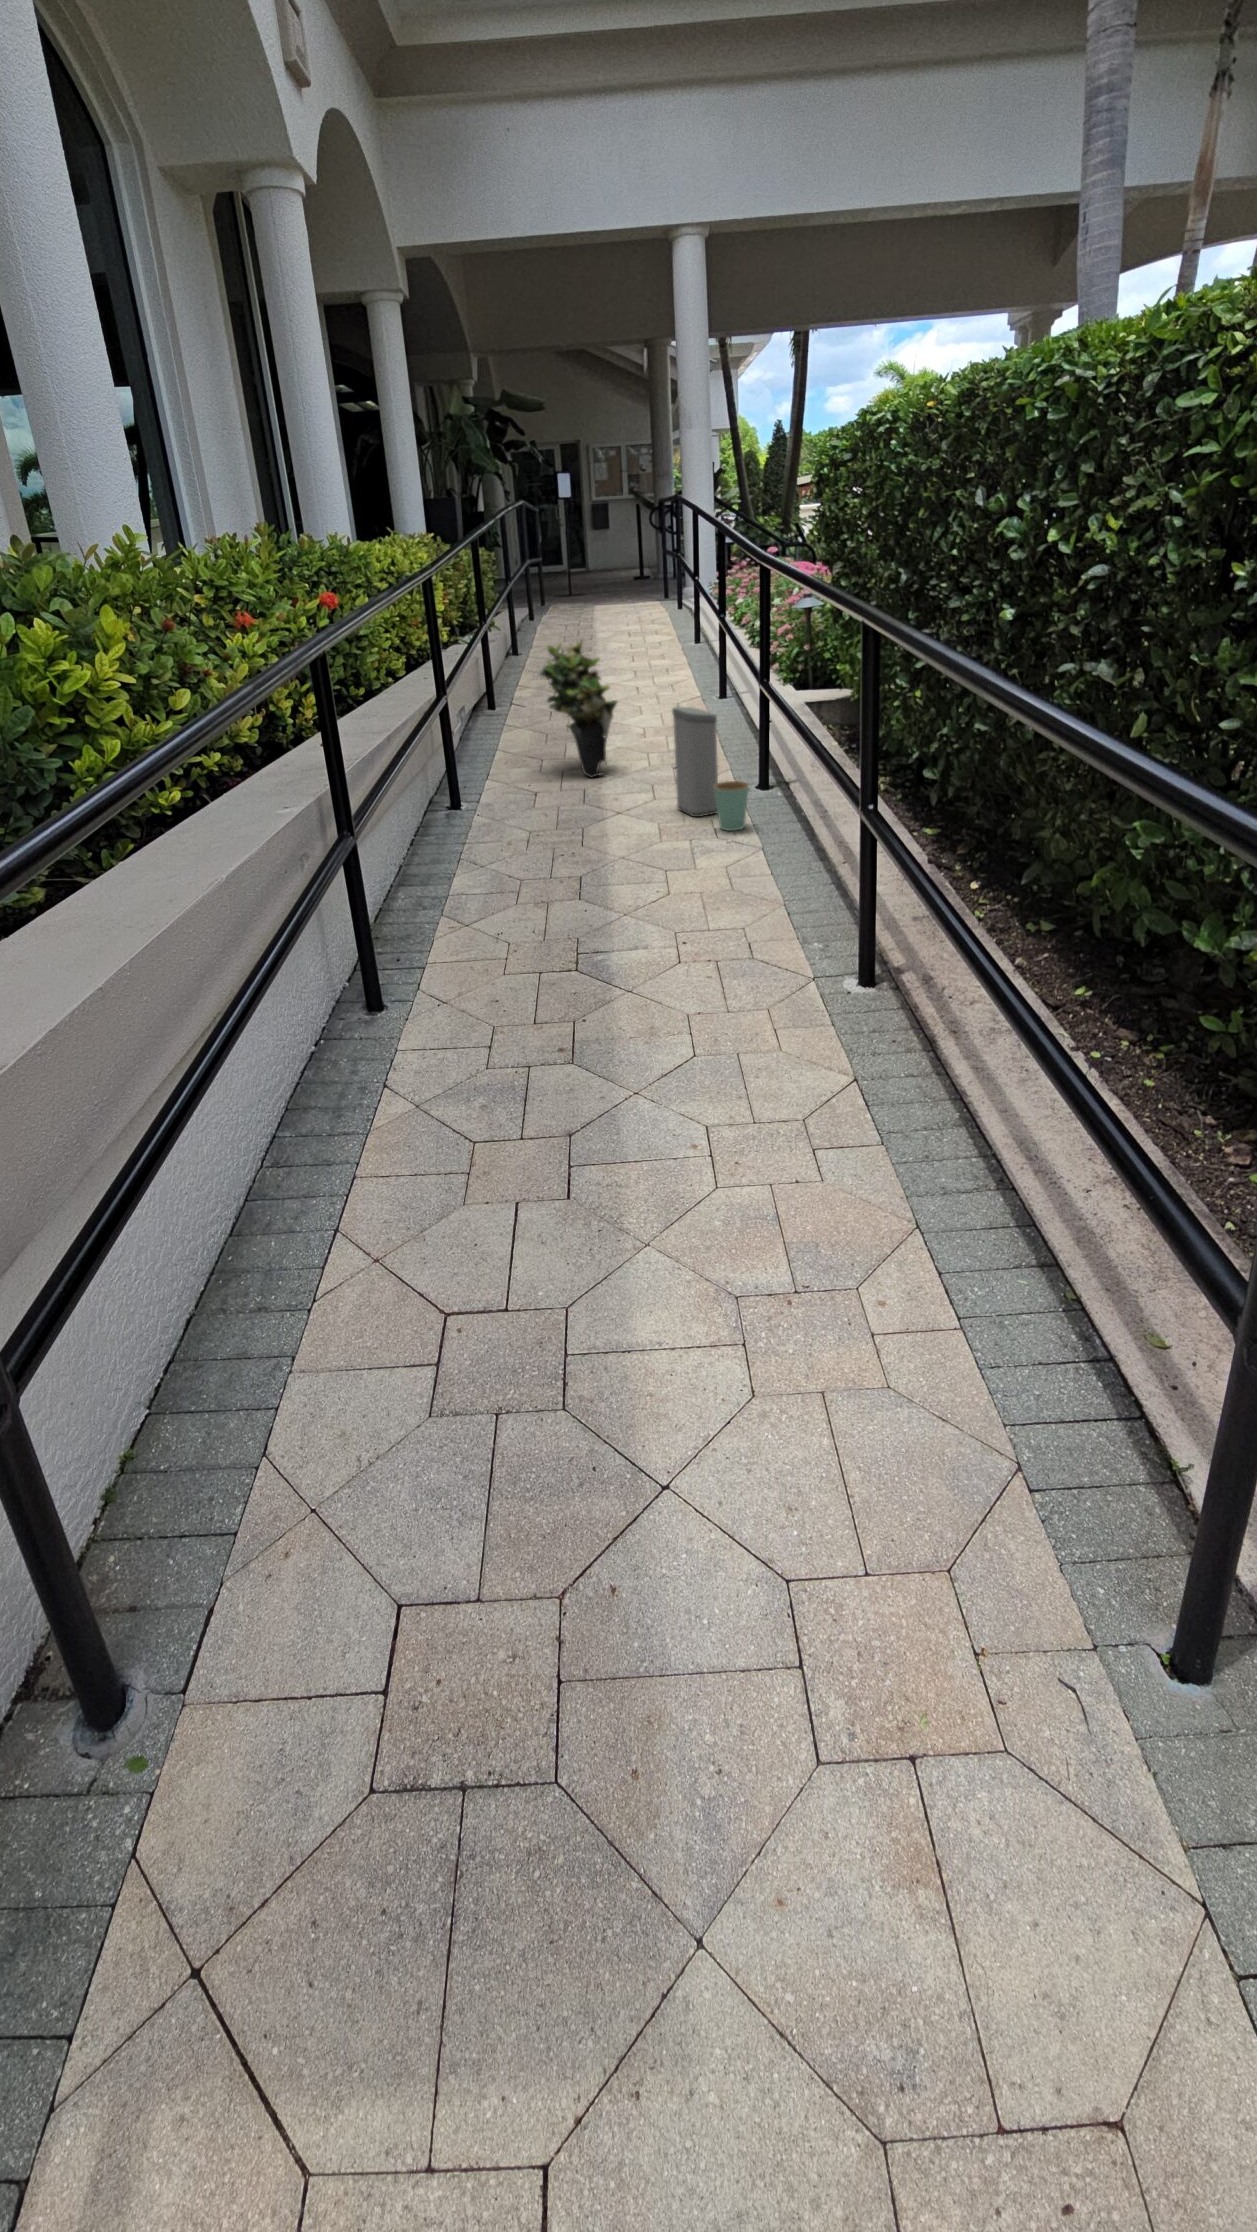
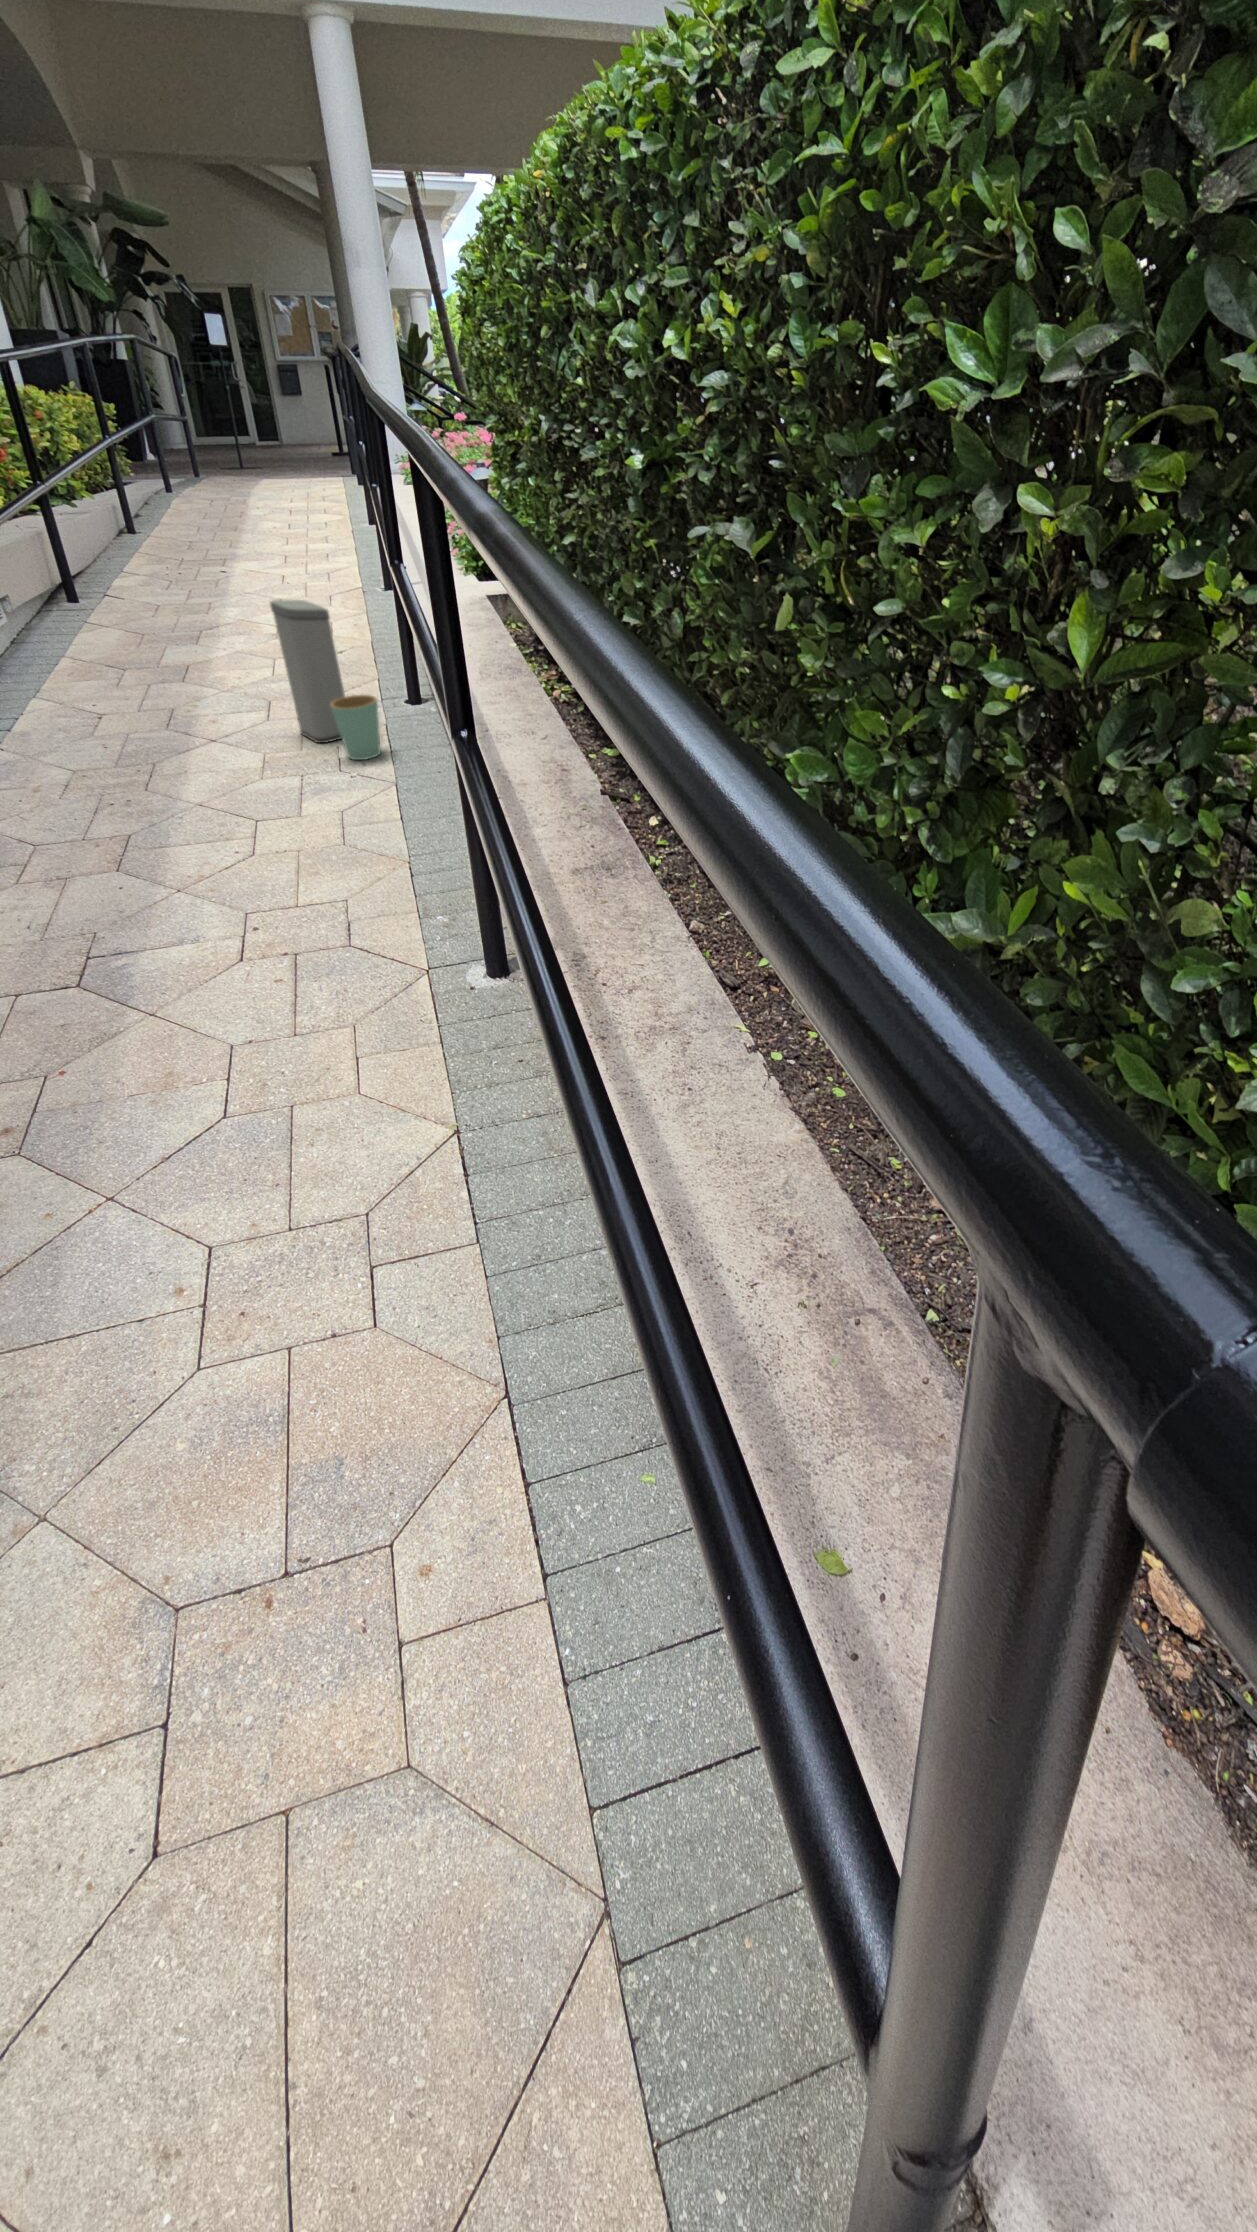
potted plant: present [539,641,617,778] -> none [104,513,226,696]

